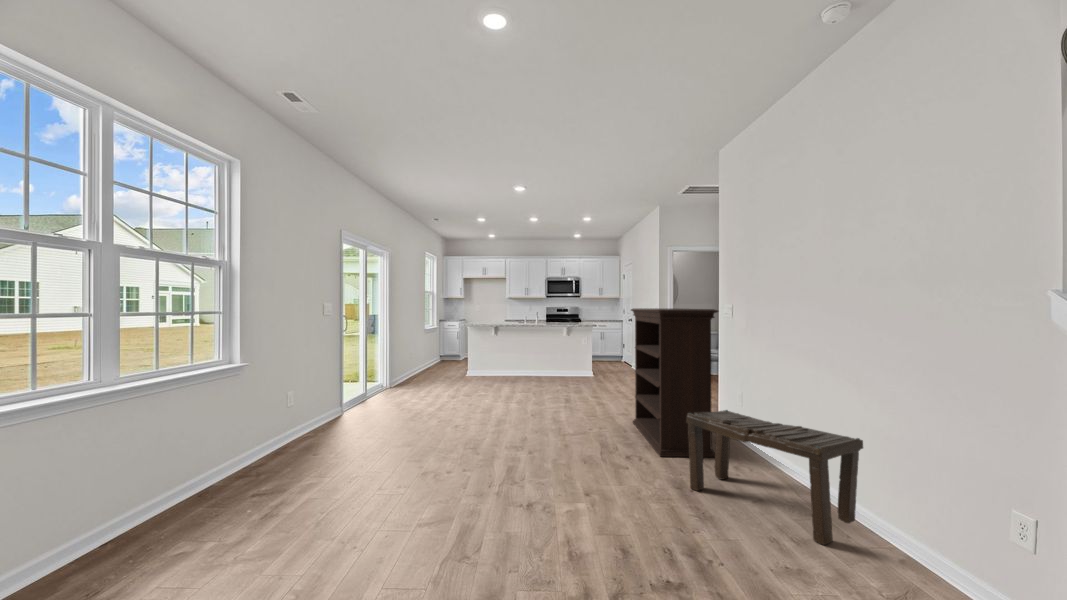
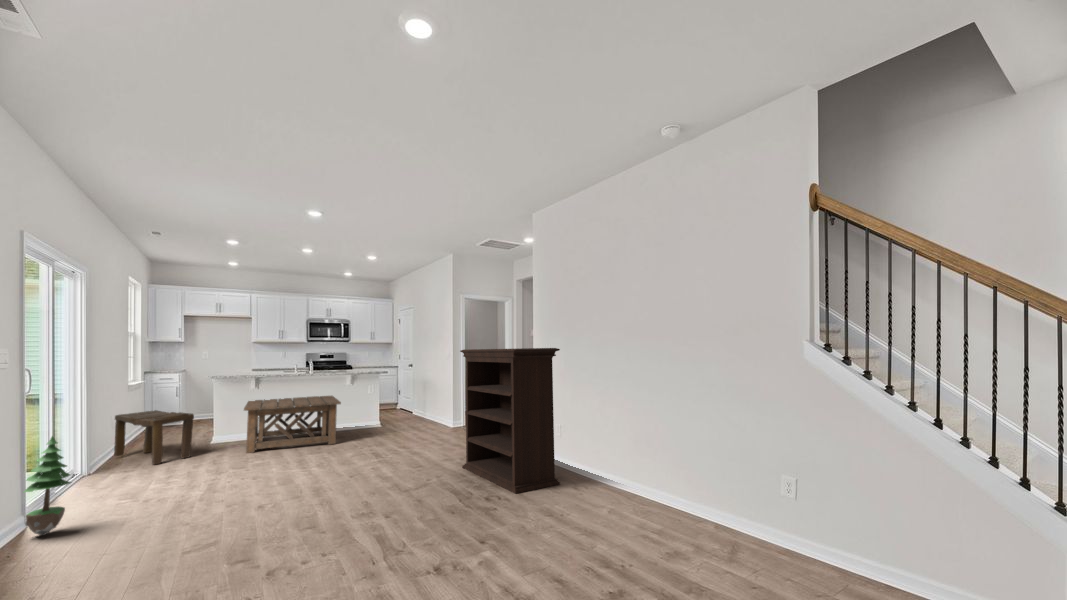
coffee table: none [480,344,554,386] -> present [244,396,341,453]
potted tree: none [332,359,356,421] -> present [24,436,71,535]
bench: present [687,410,863,545] -> present [114,410,194,465]

